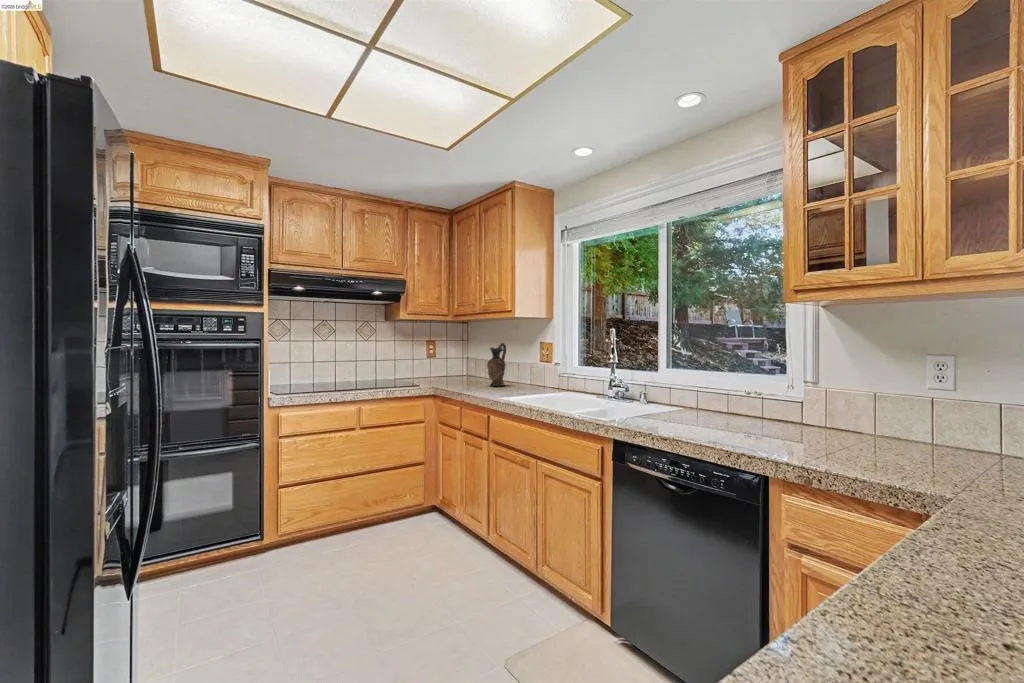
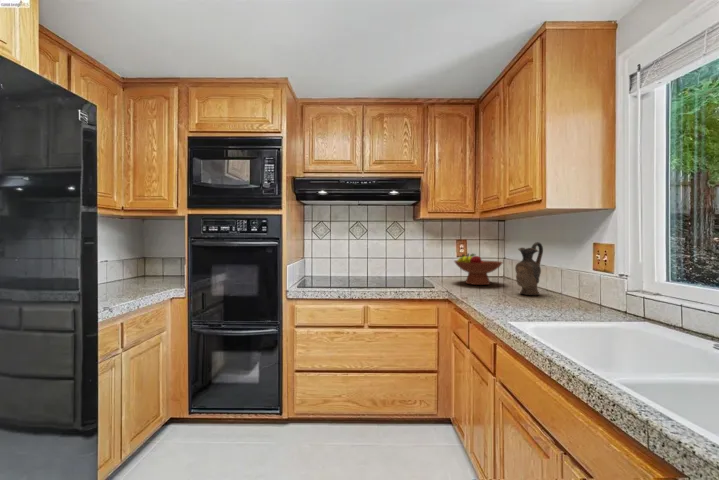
fruit bowl: none [430,353,473,382] -> present [455,254,502,285]

